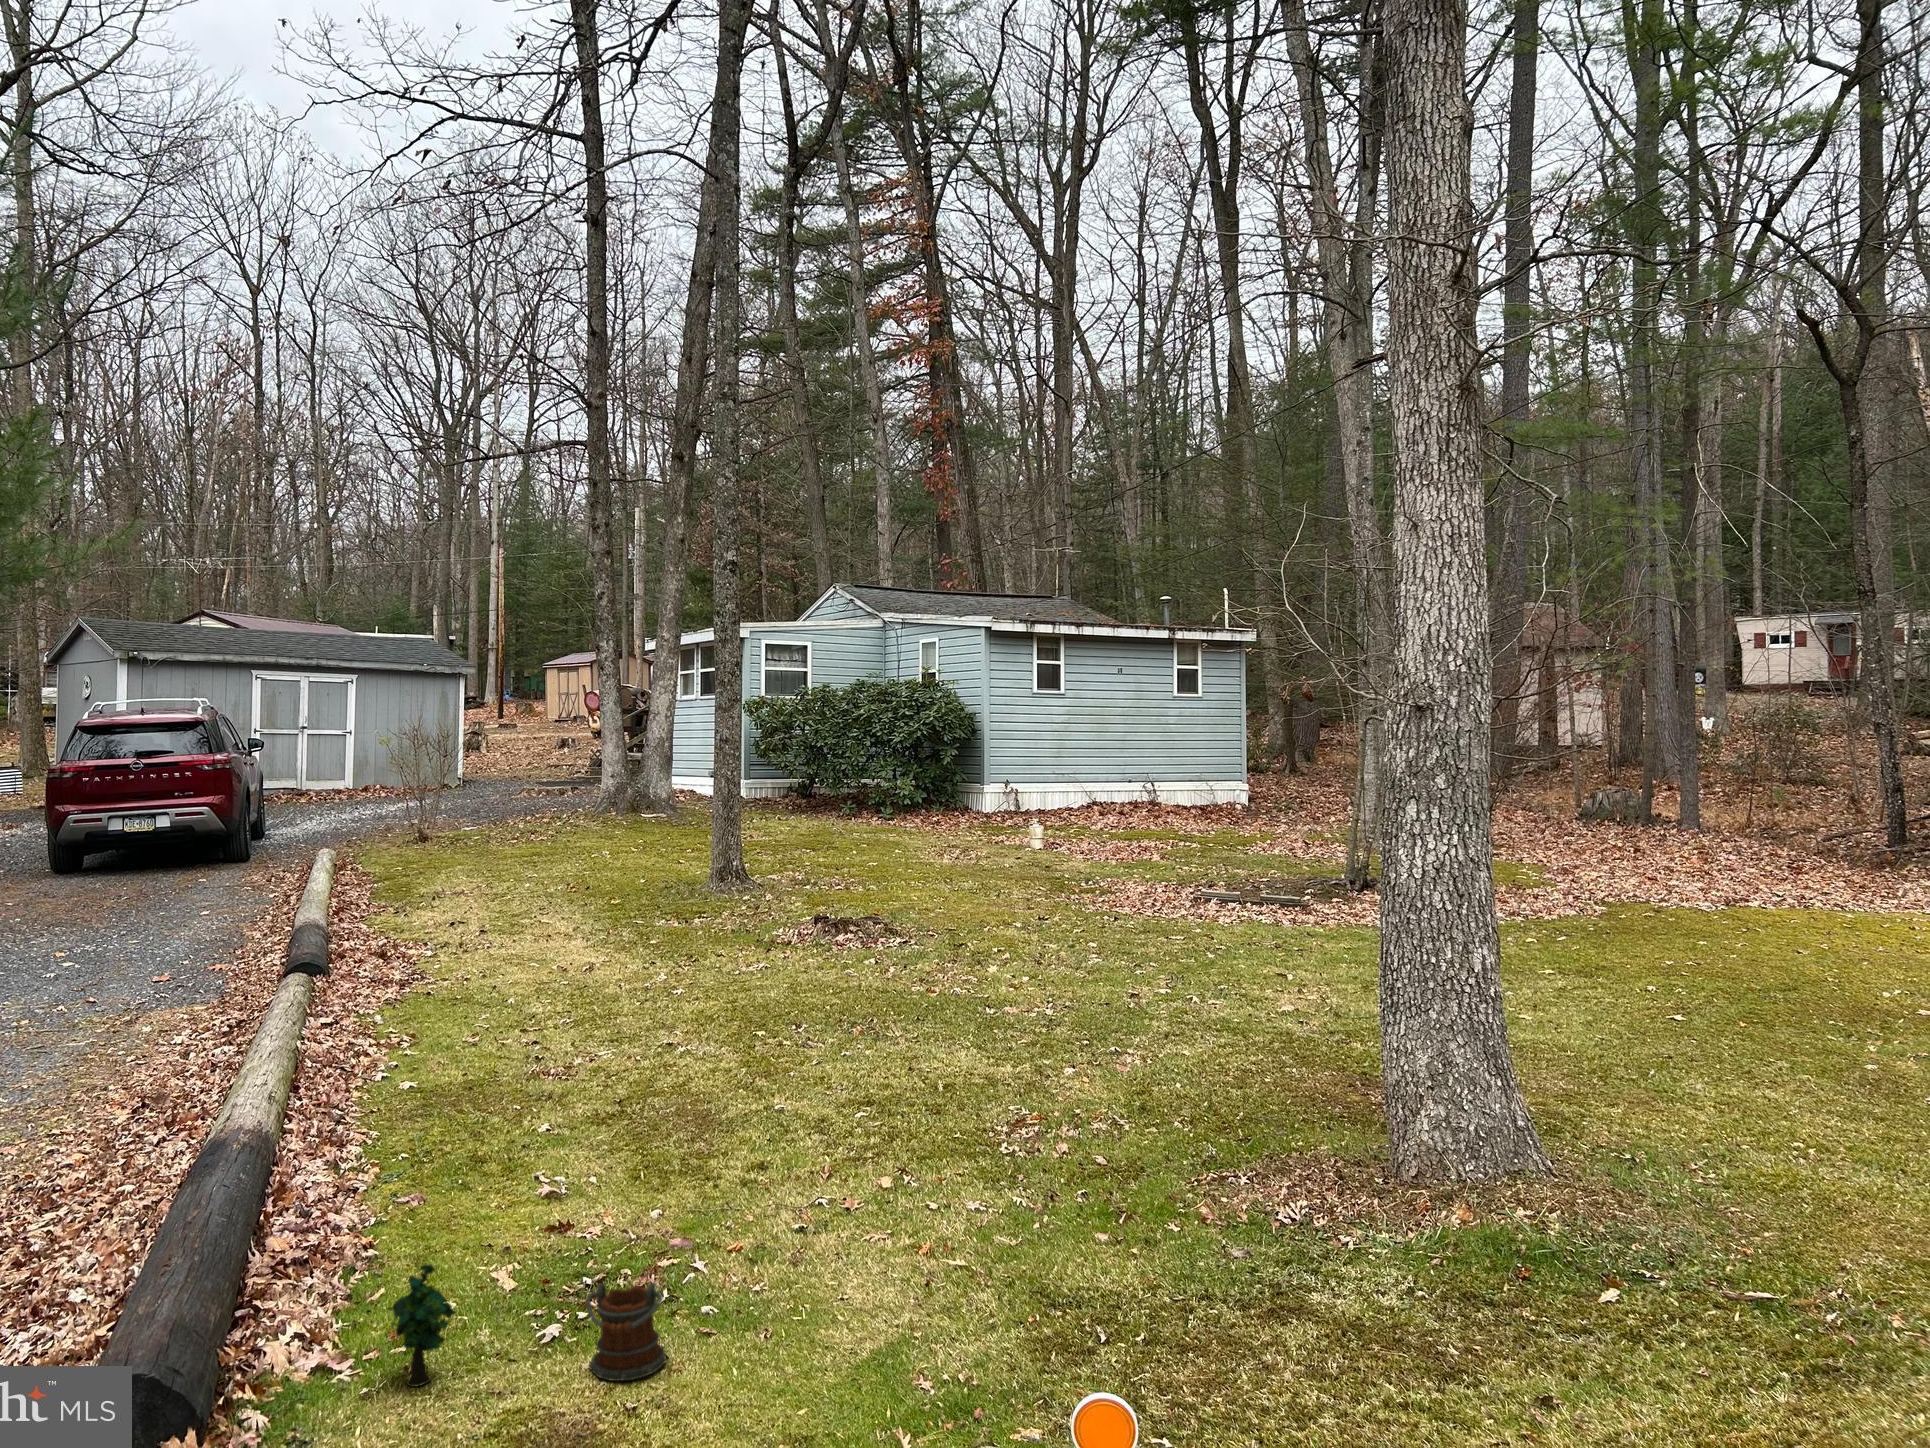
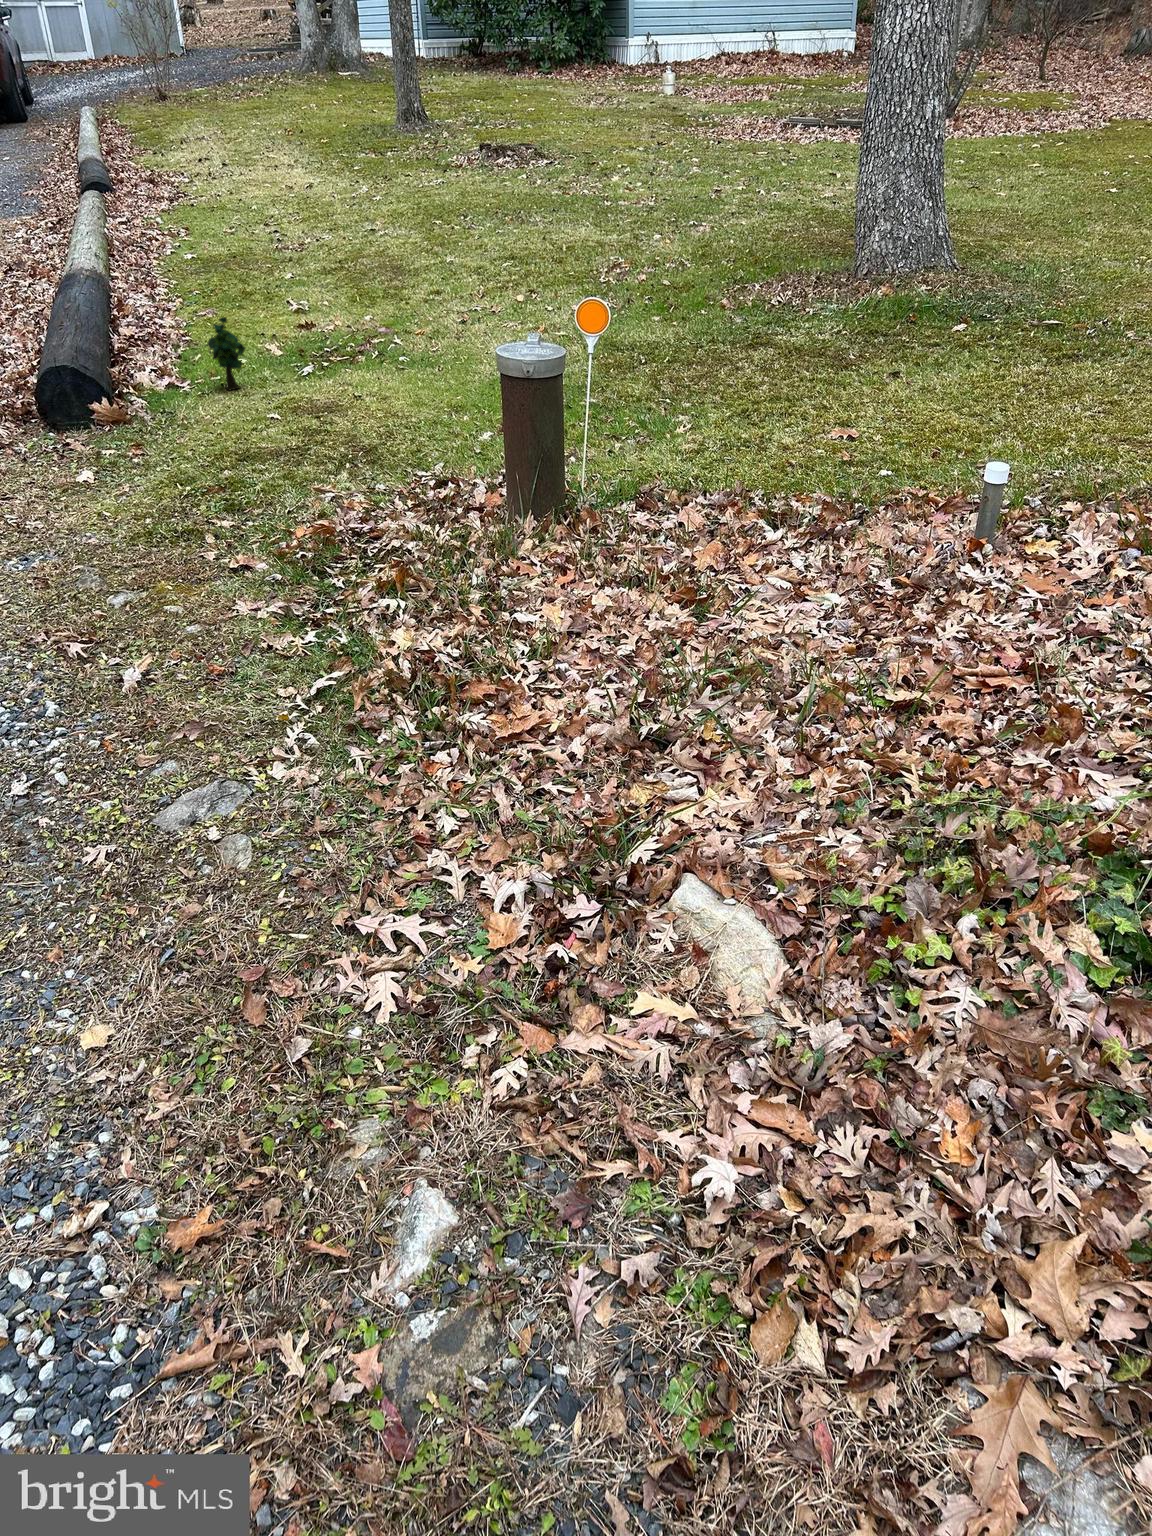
bucket: present [586,1283,667,1381] -> none [323,329,377,385]

